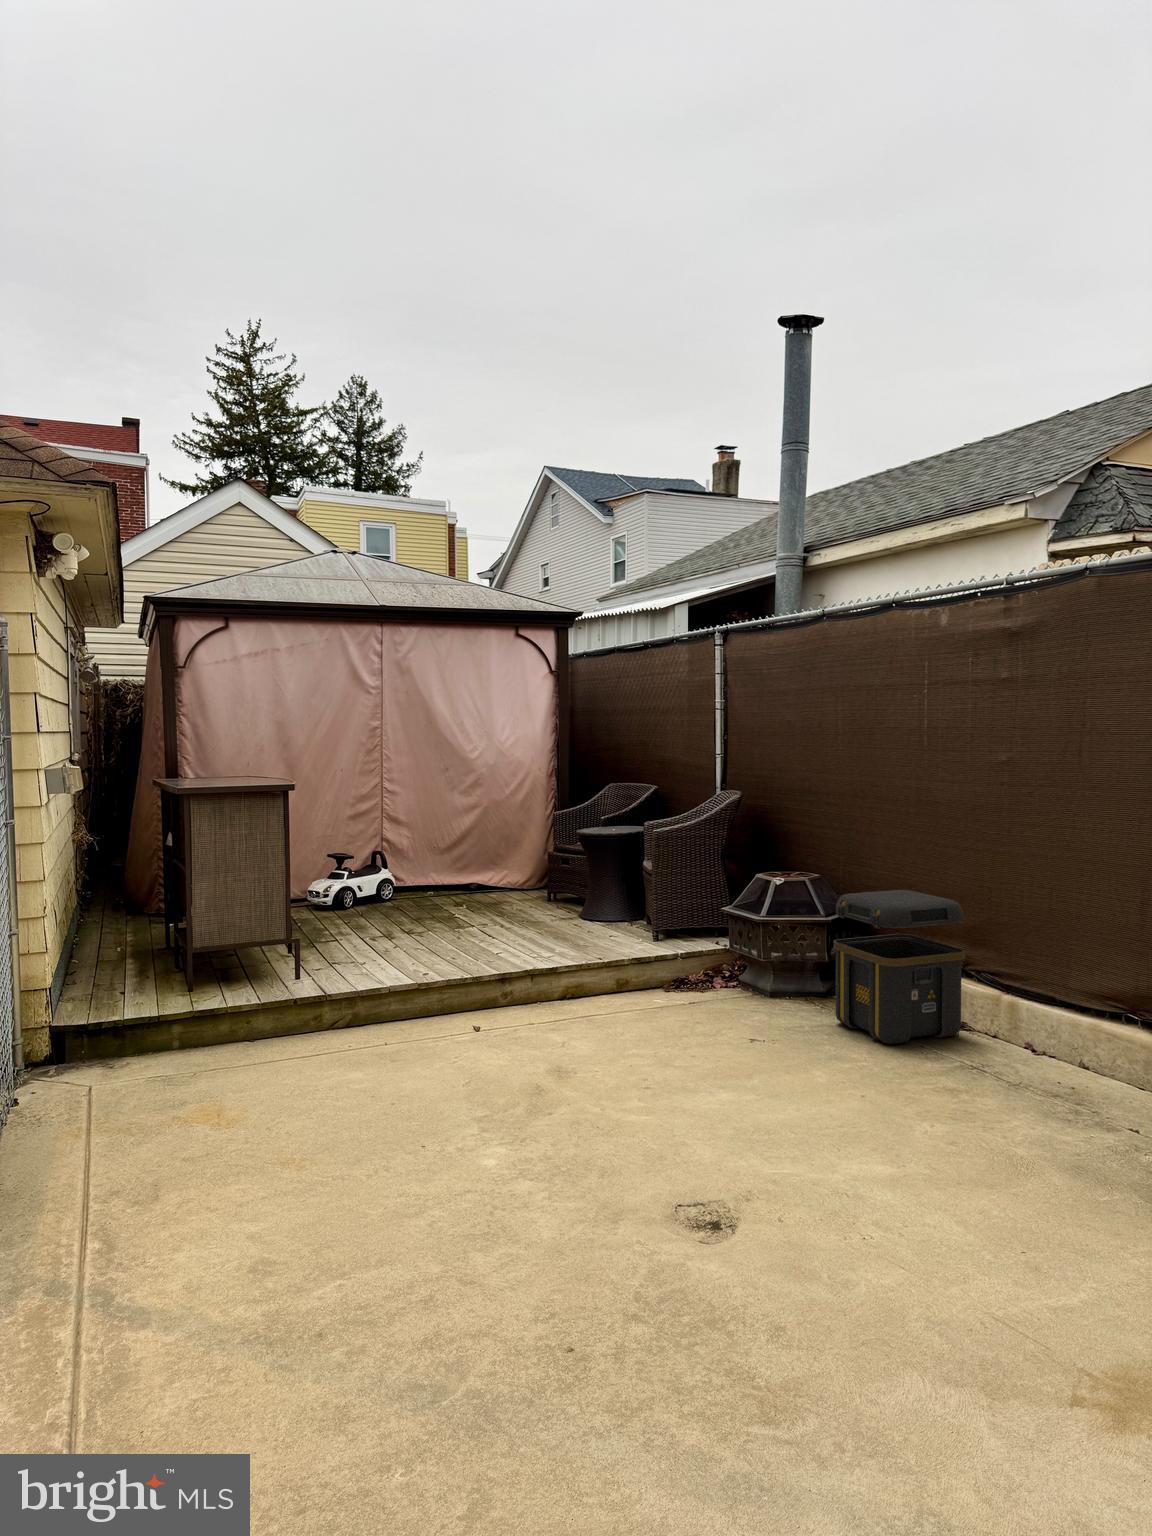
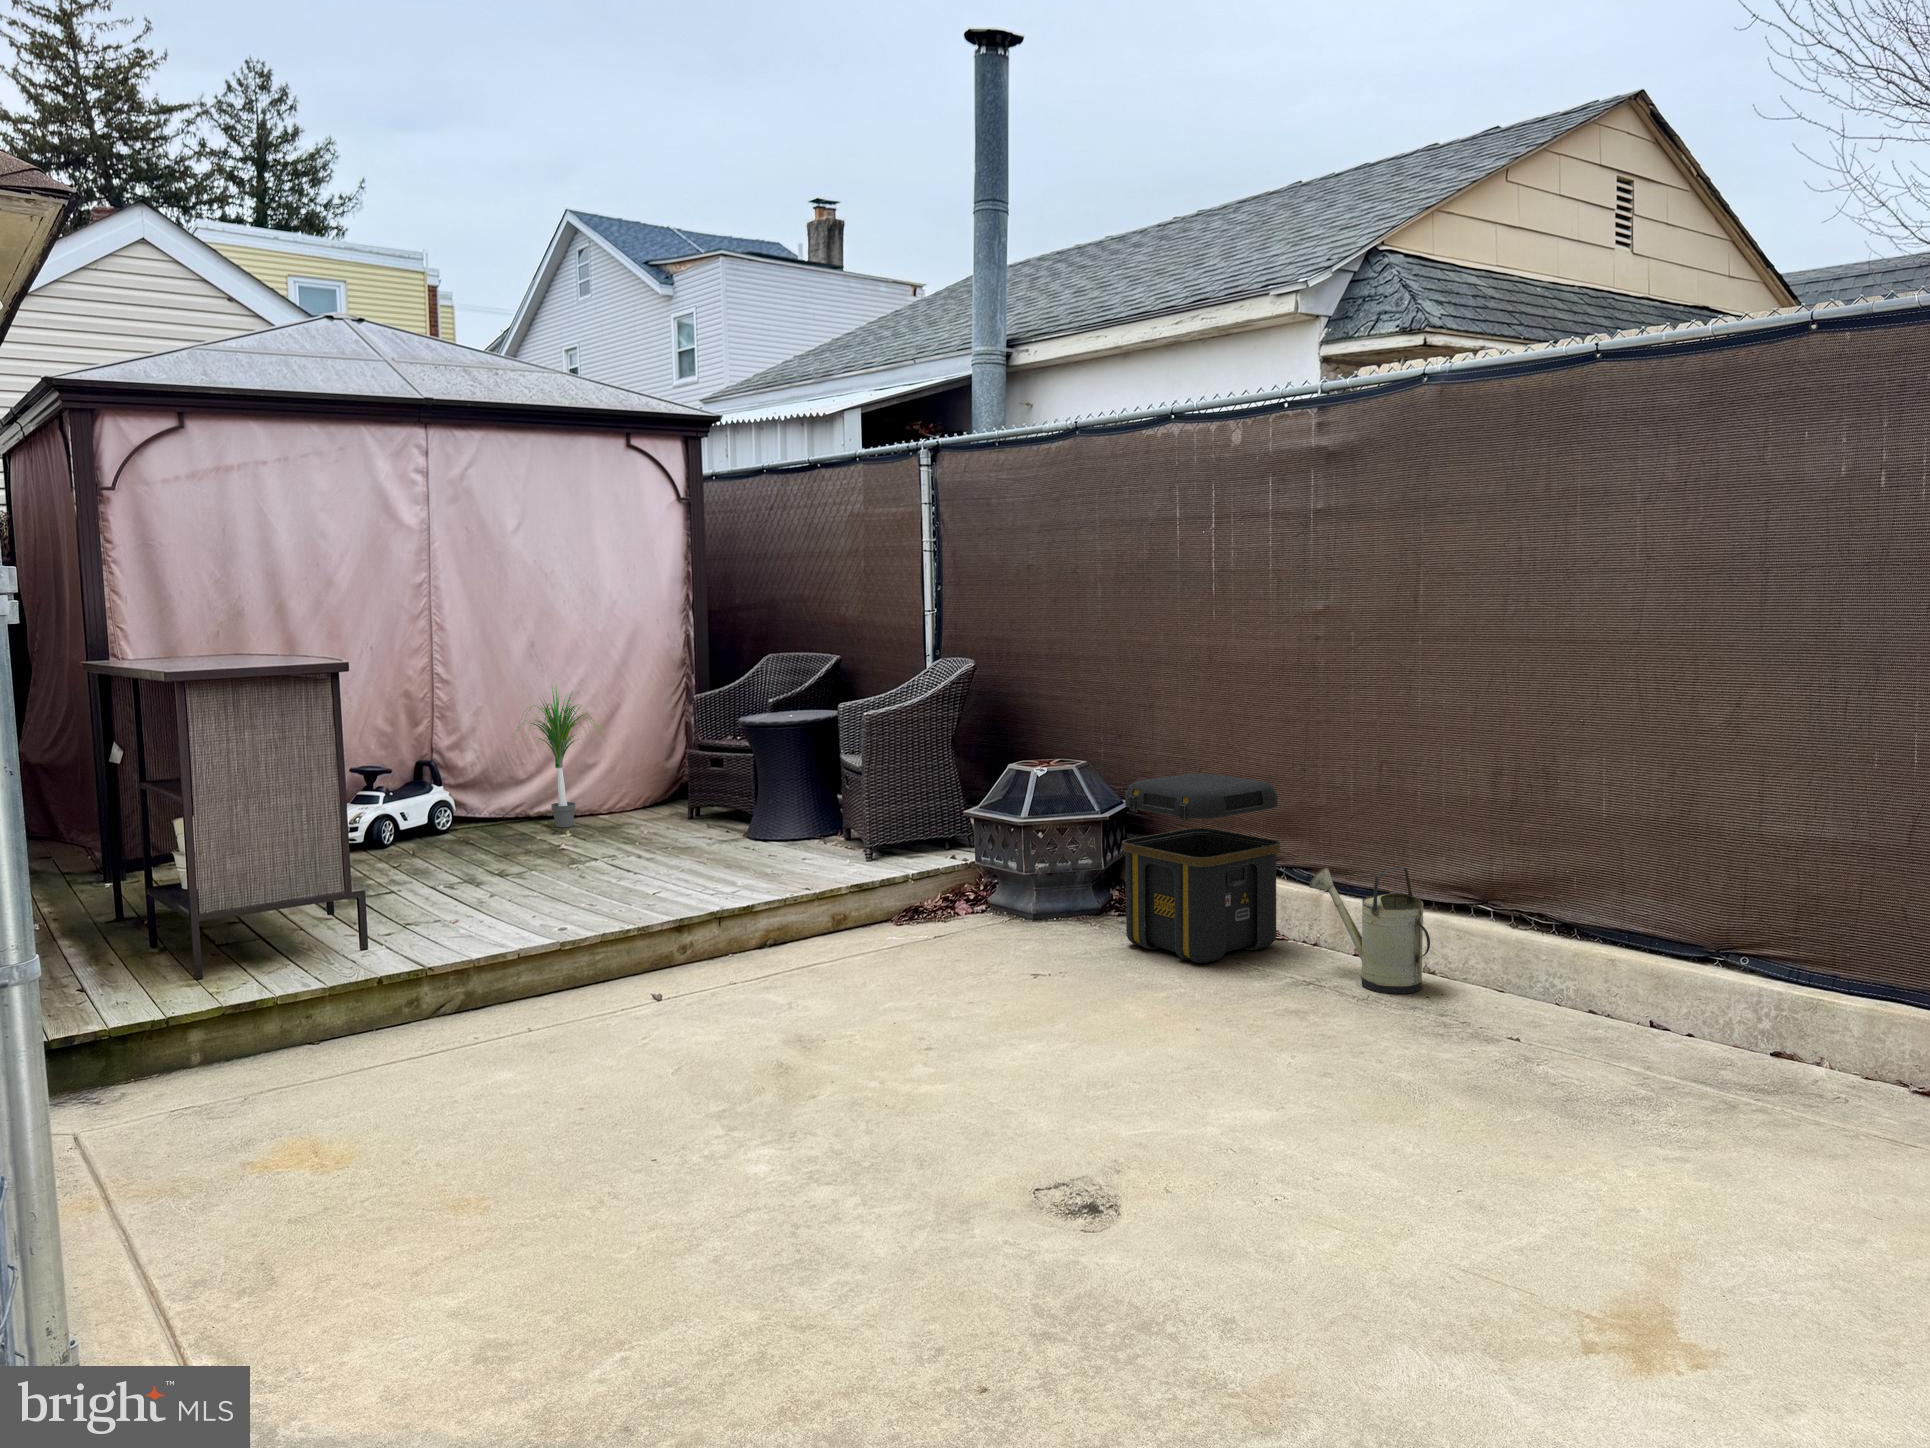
potted plant: none [429,799,495,901] -> present [518,688,600,827]
watering can: none [980,975,1077,1088] -> present [1309,867,1430,994]

